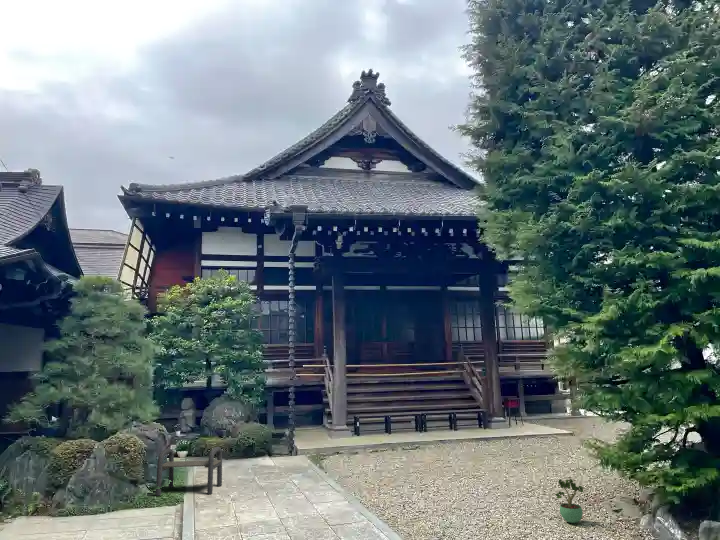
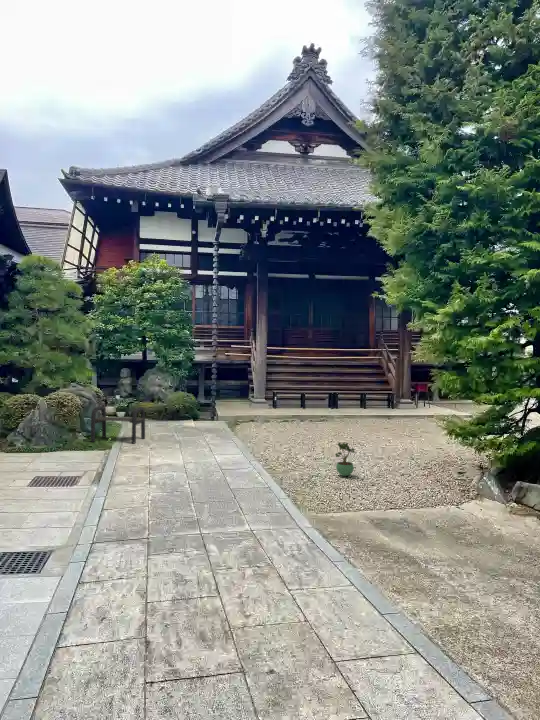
potted plant: present [556,479,583,523] -> present [335,442,354,476]

